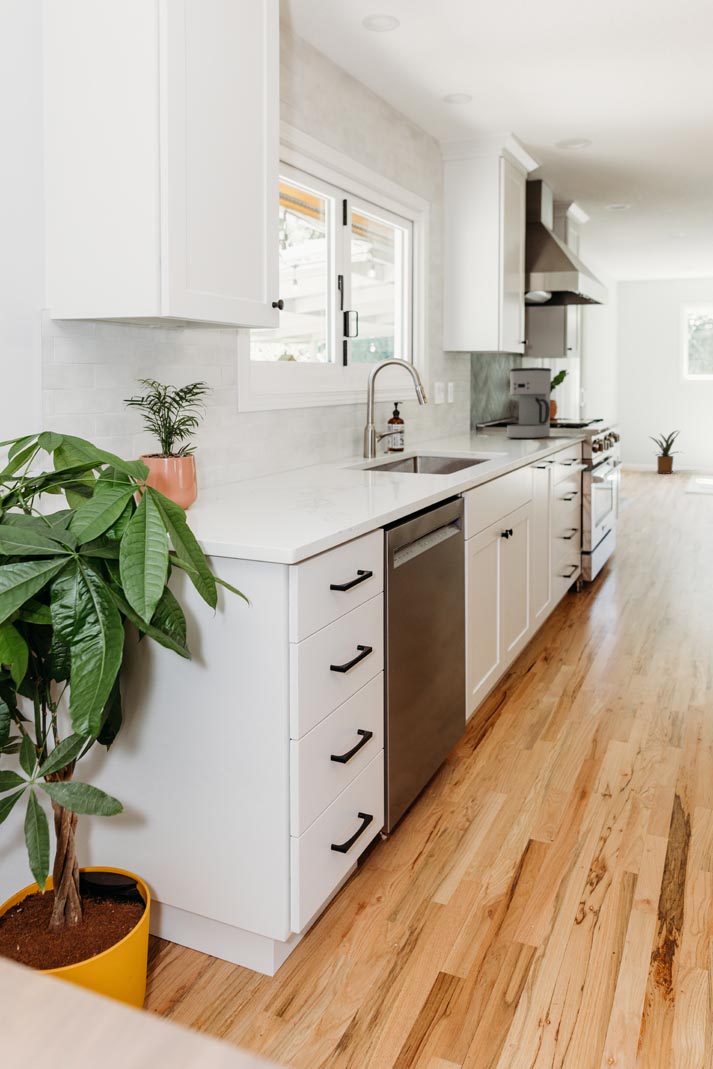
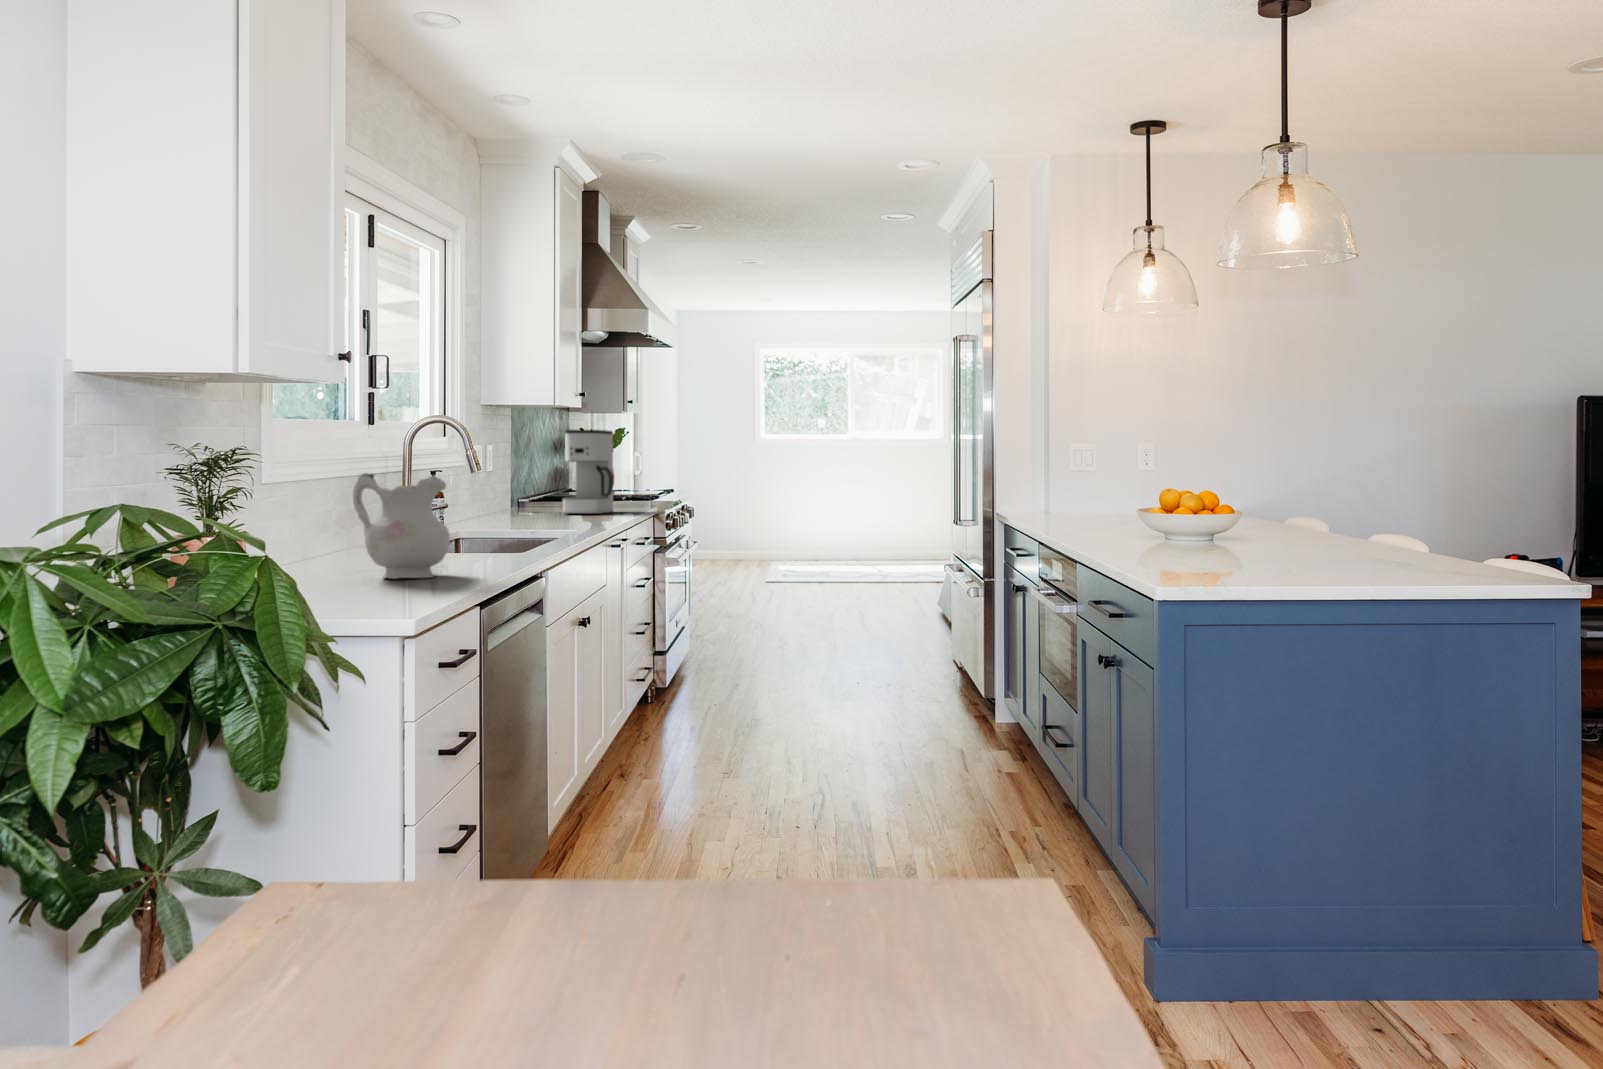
ceramic pitcher: none [295,405,373,498] -> present [353,473,450,579]
house plant: present [652,431,678,474] -> none [712,506,760,560]

